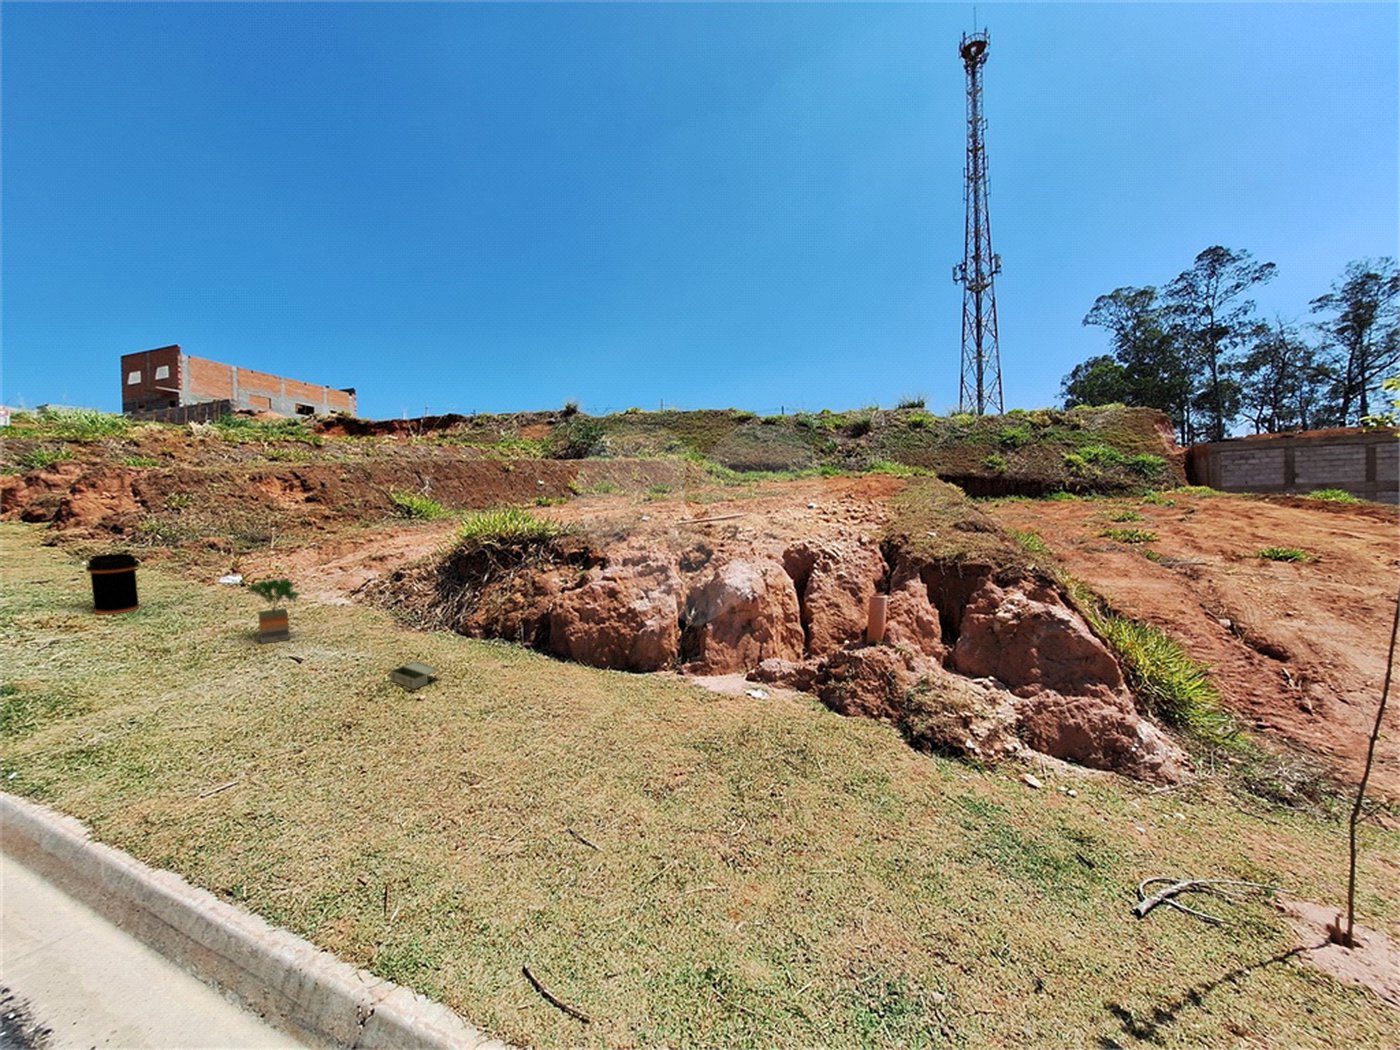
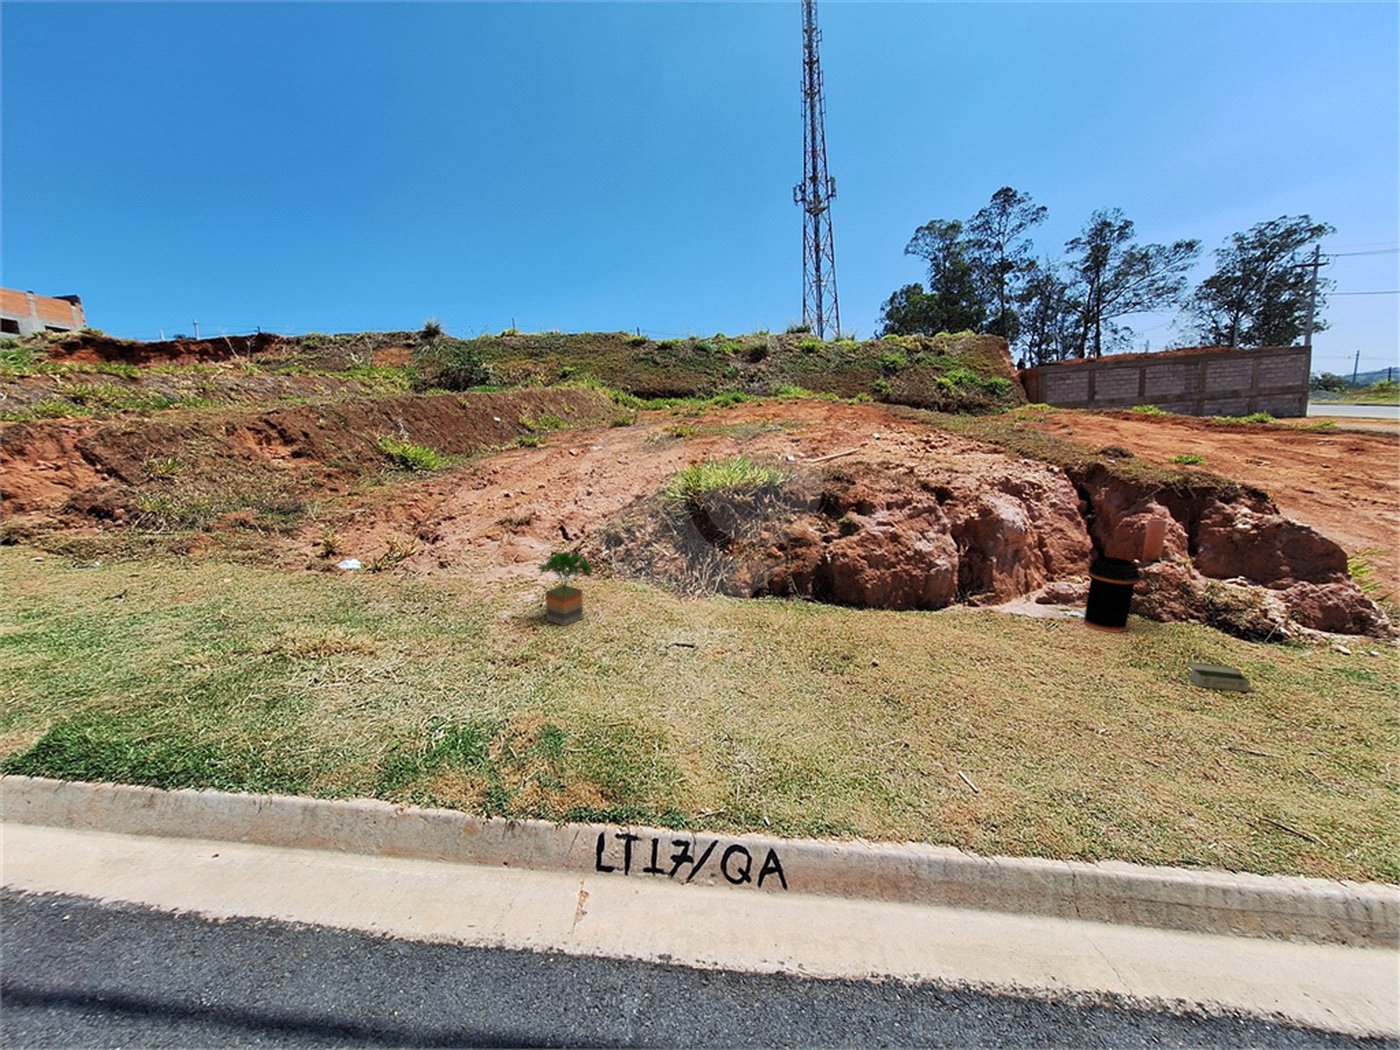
trash can: present [86,553,139,614] -> present [1084,557,1140,633]
toolbox: present [390,662,438,689] -> present [1186,662,1250,691]

